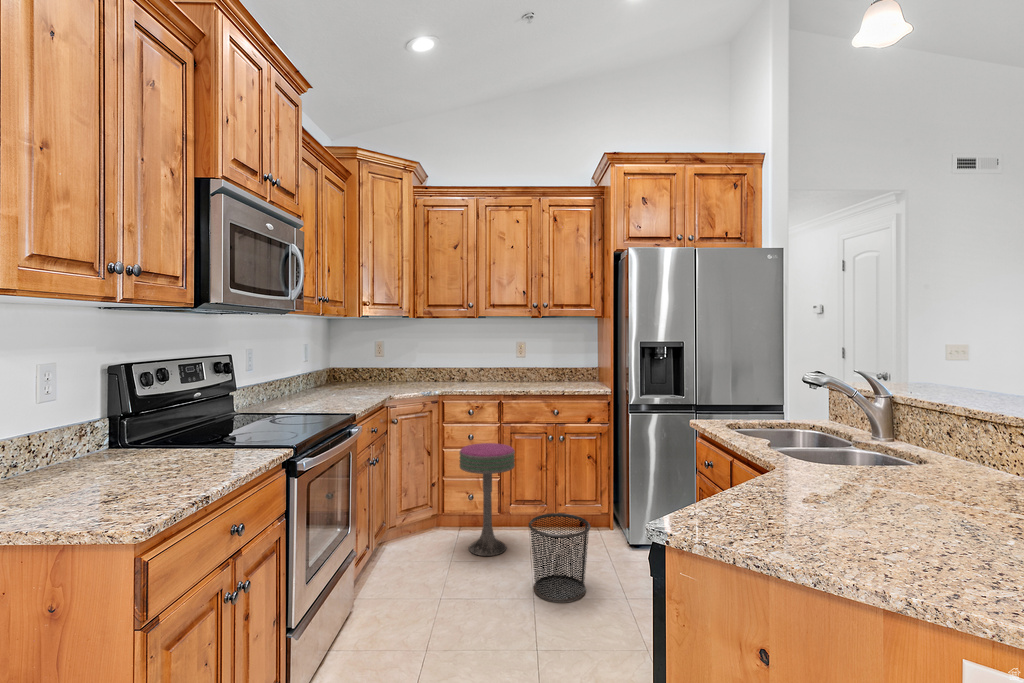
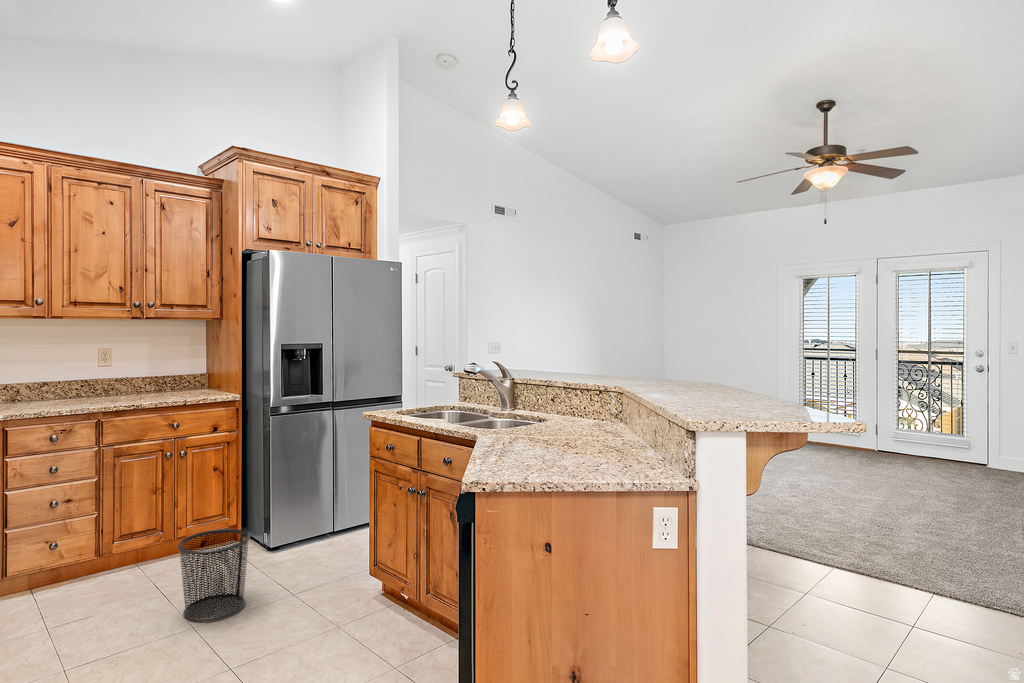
bar stool: present [459,443,515,556] -> none [52,471,134,611]

